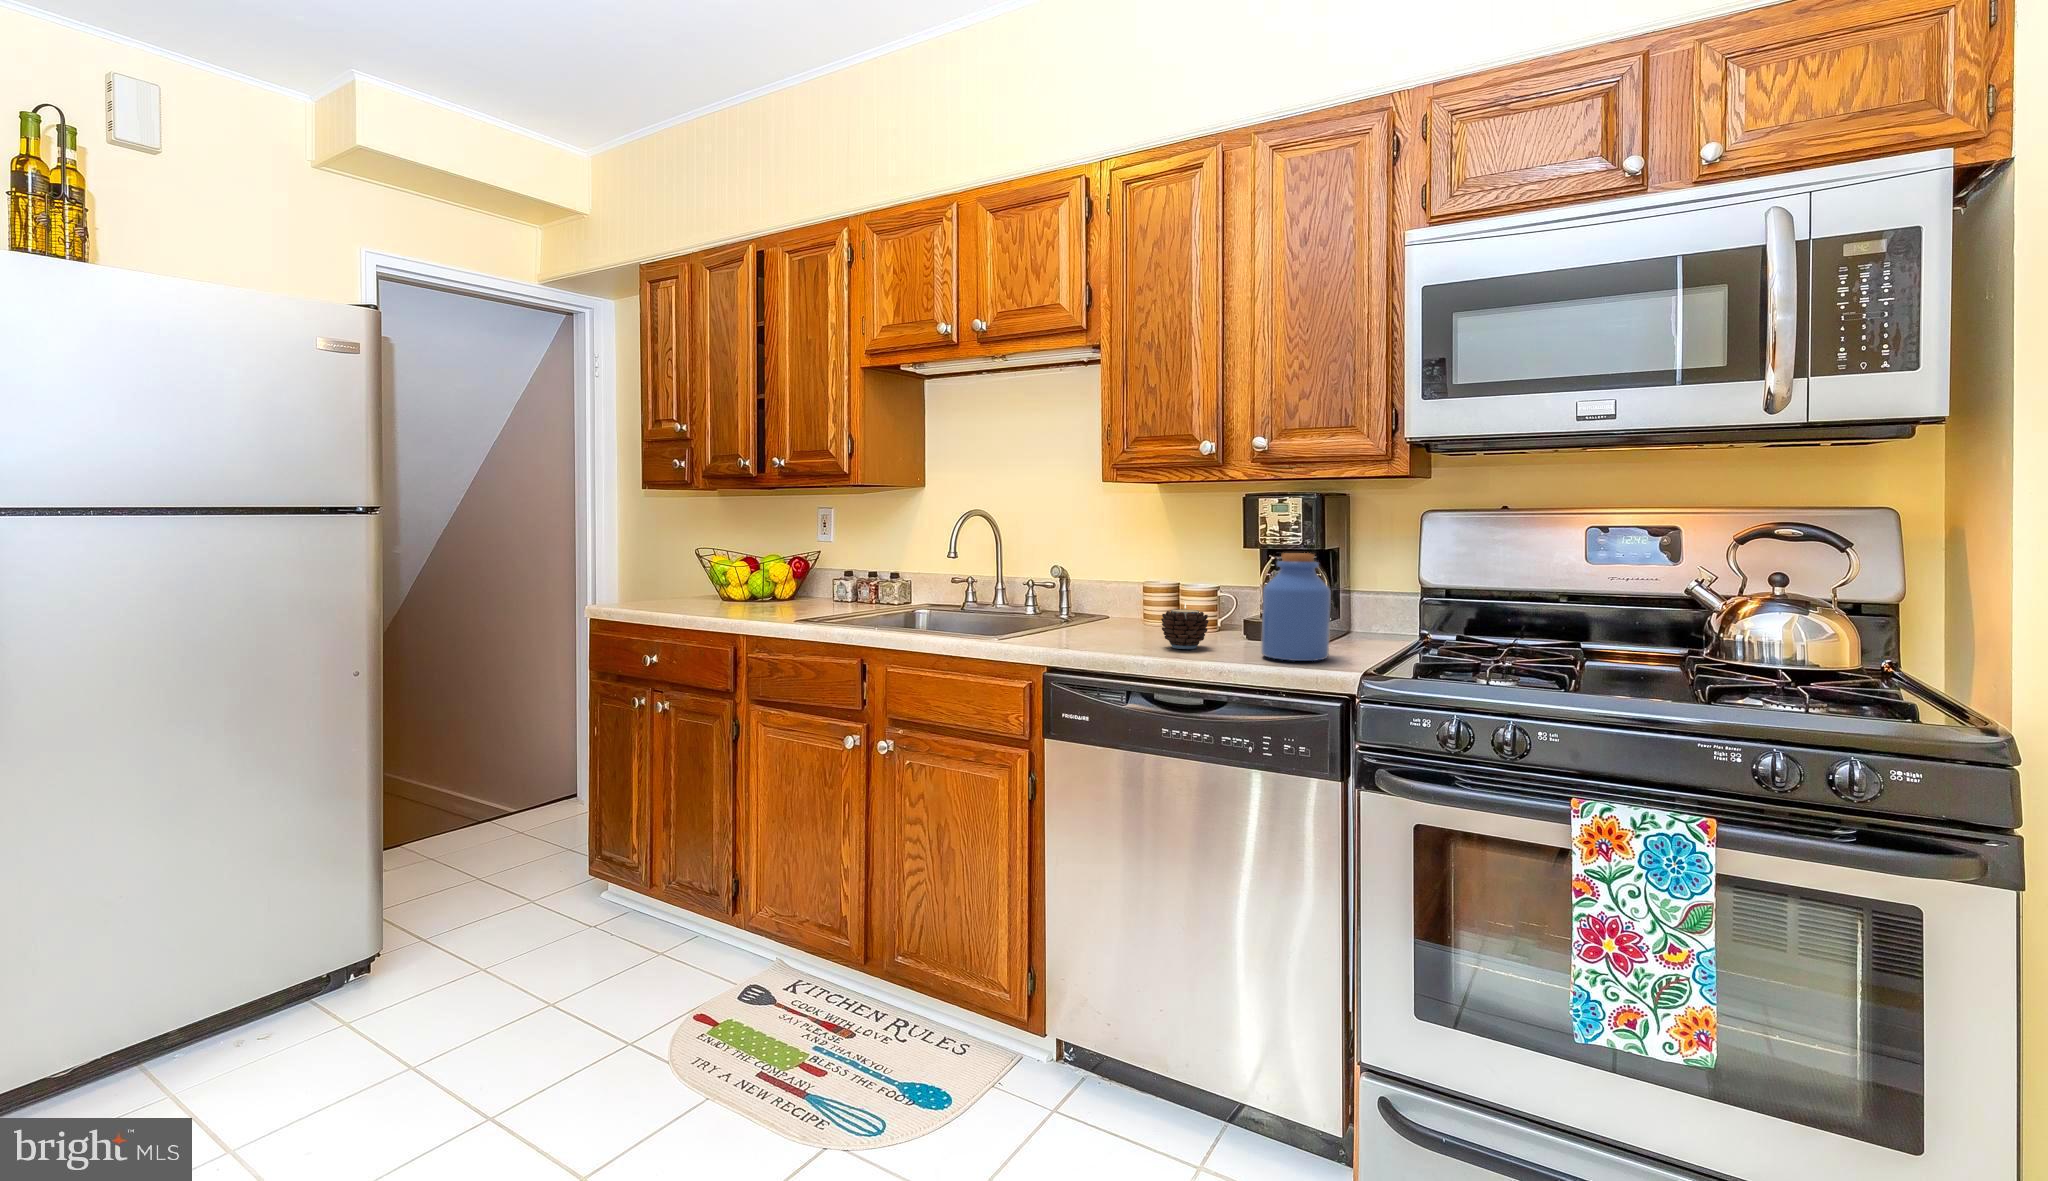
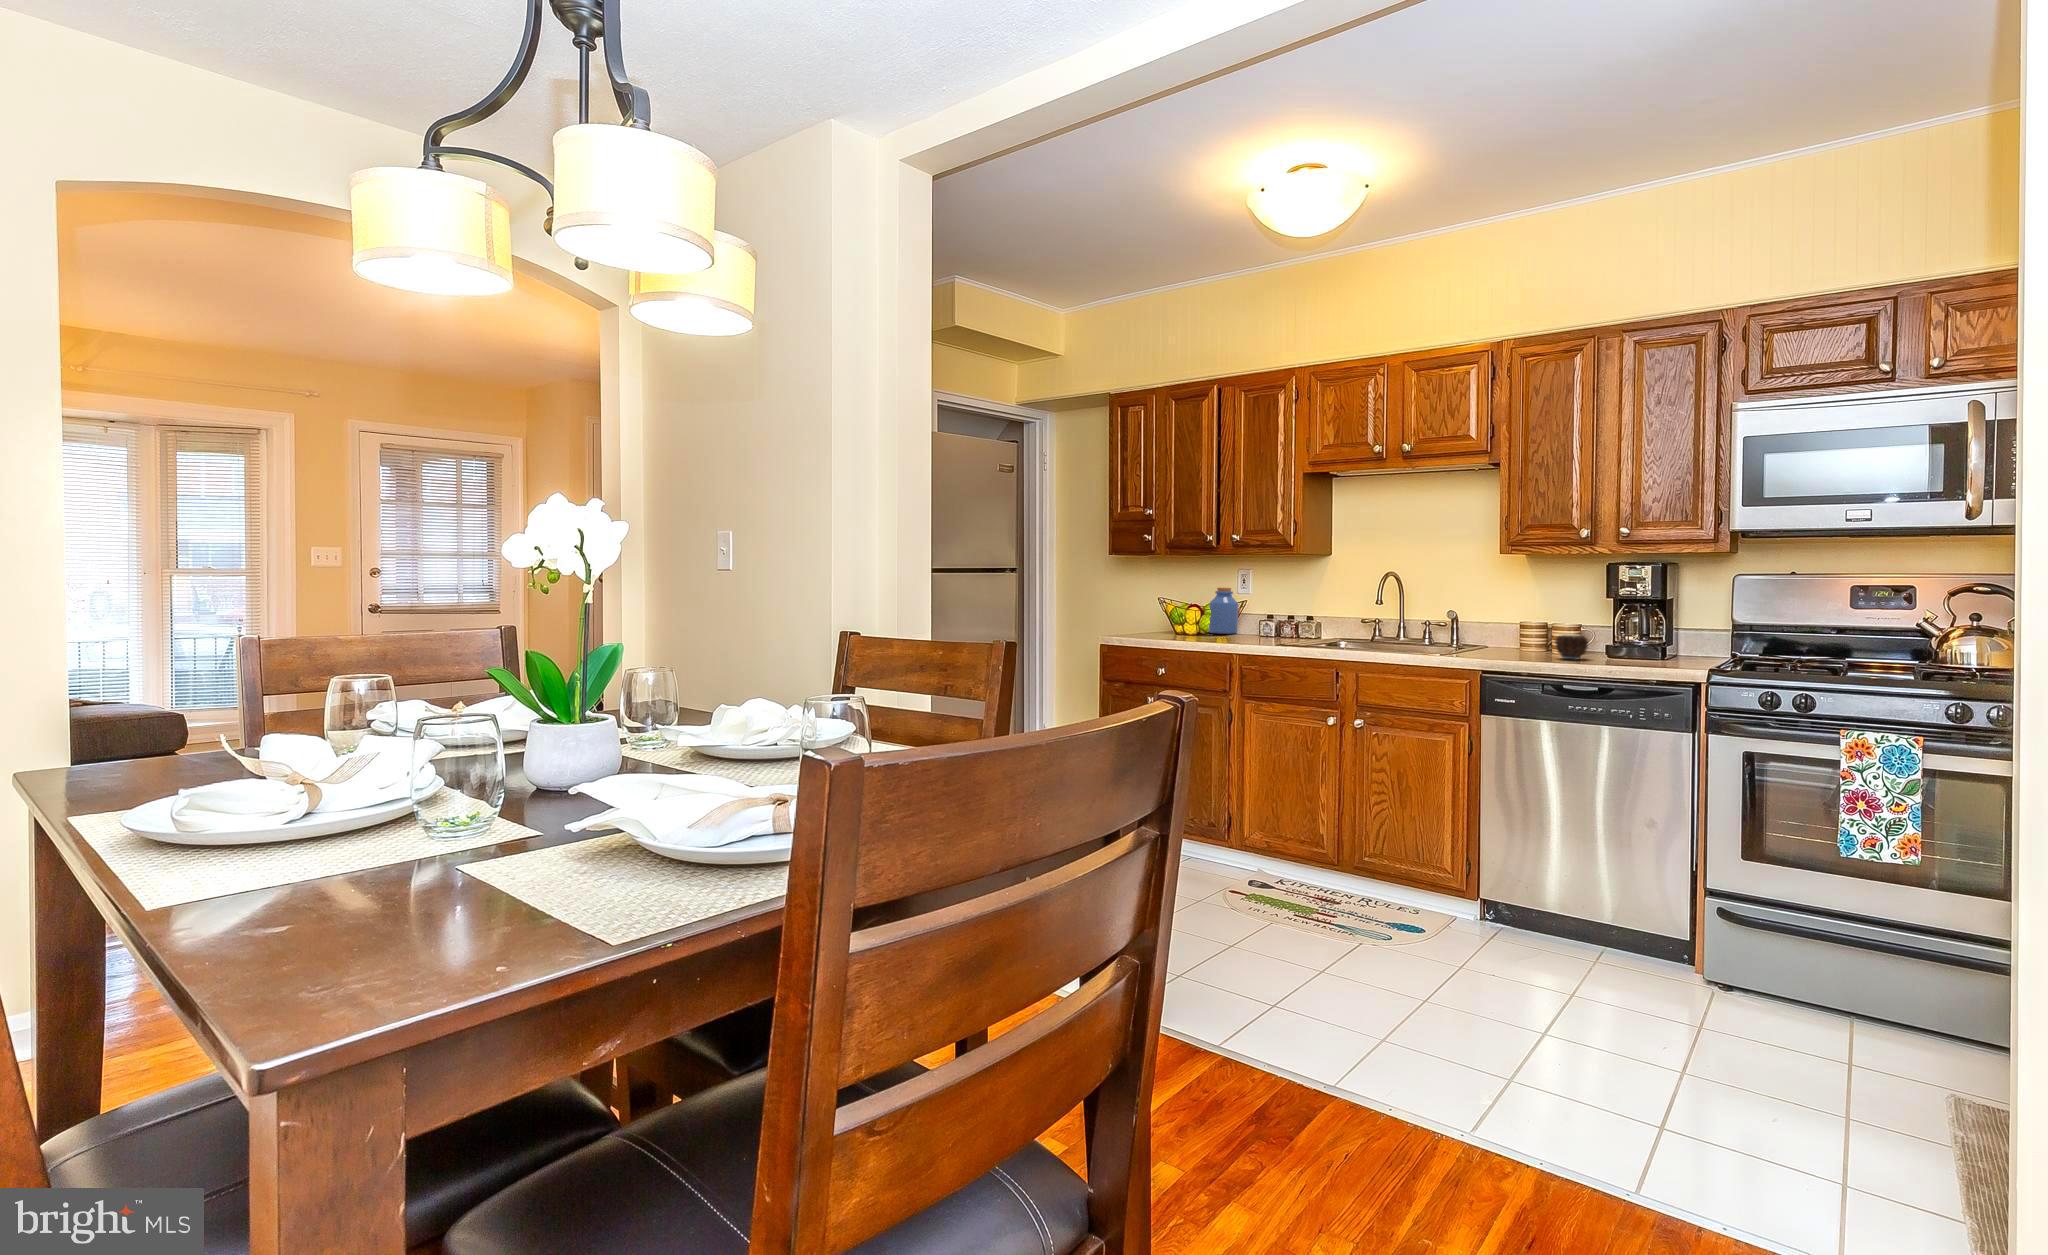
jar: present [1261,553,1331,661] -> present [1209,588,1238,634]

